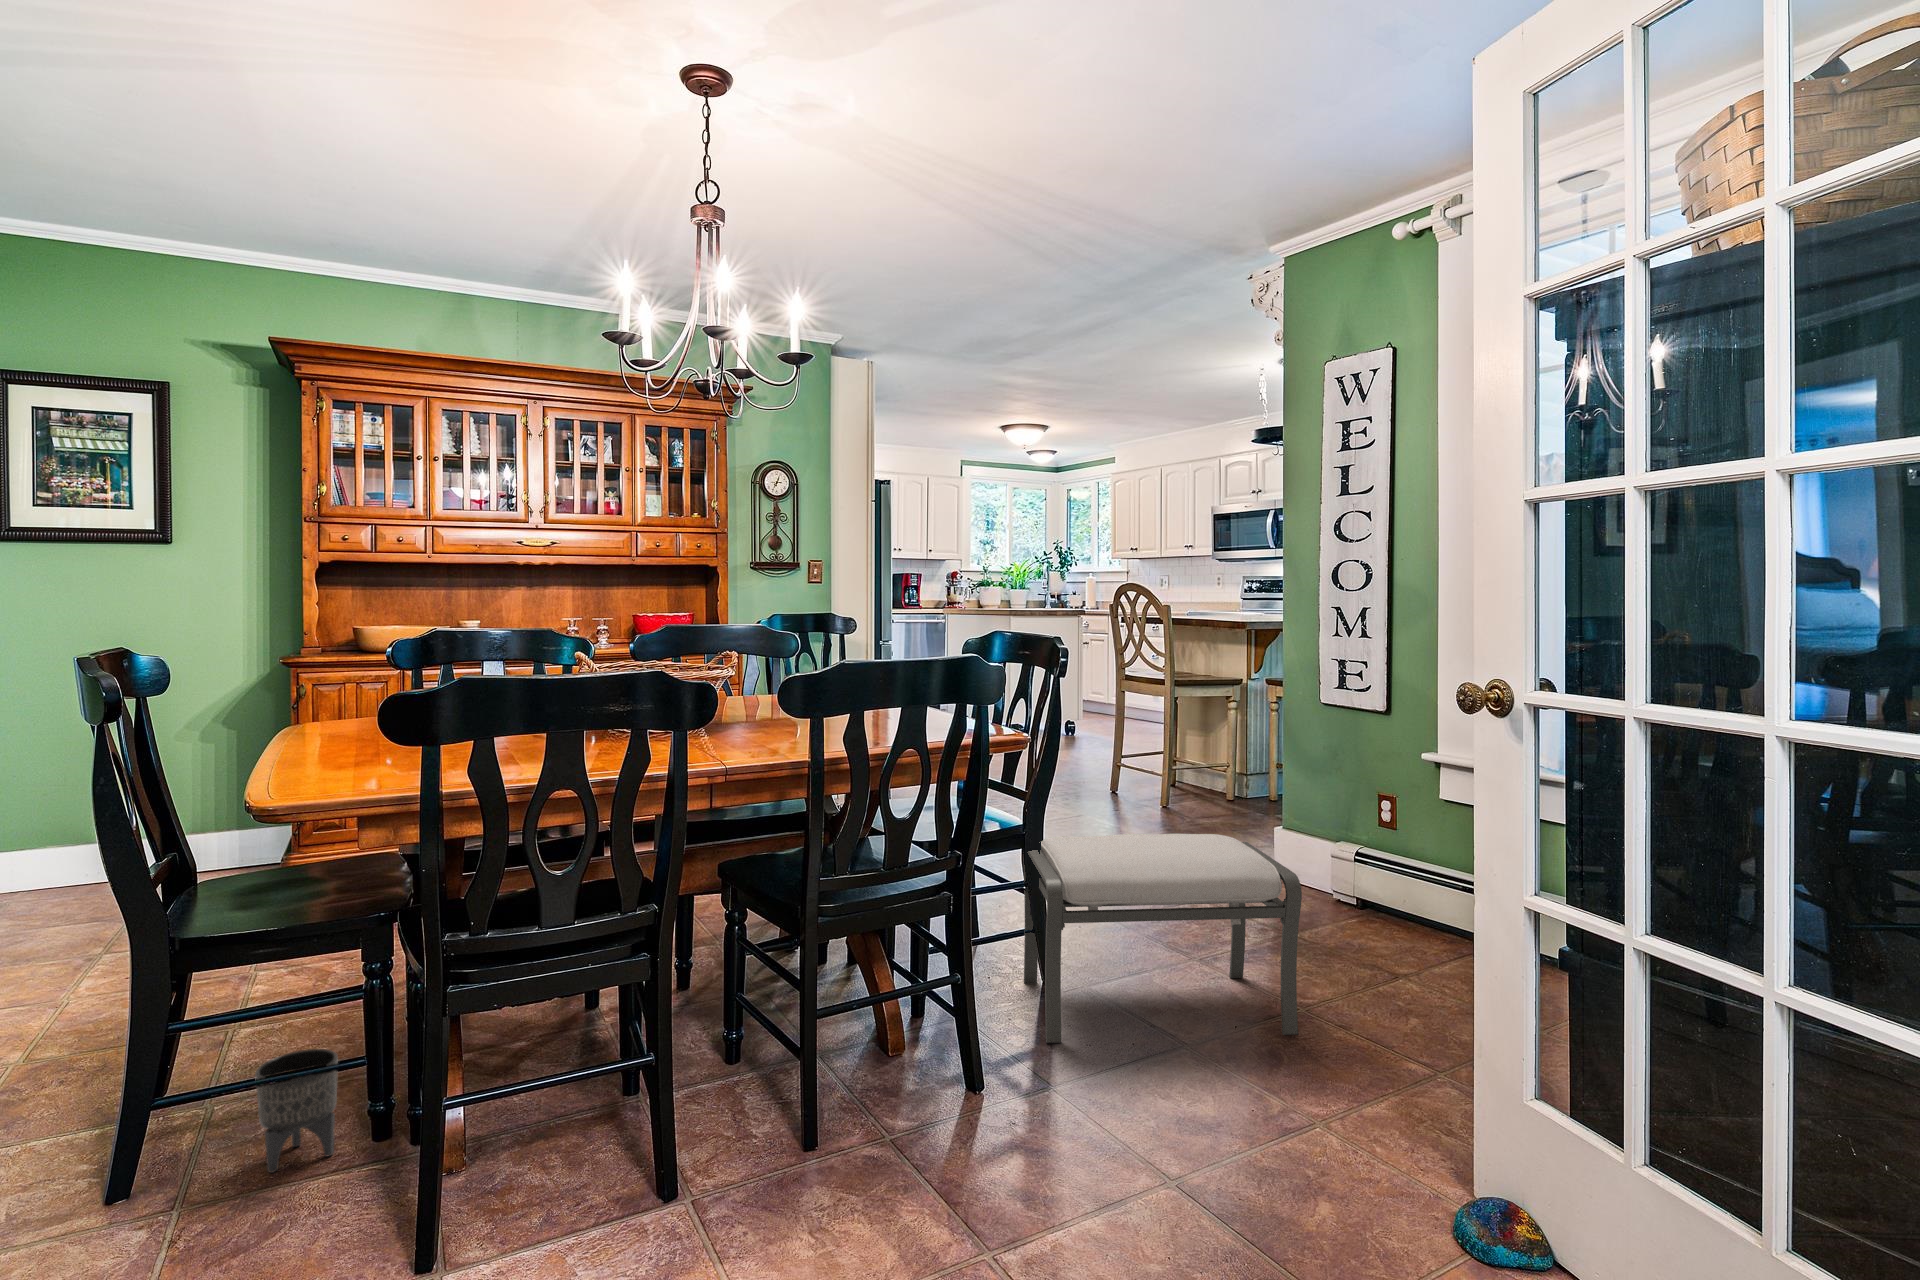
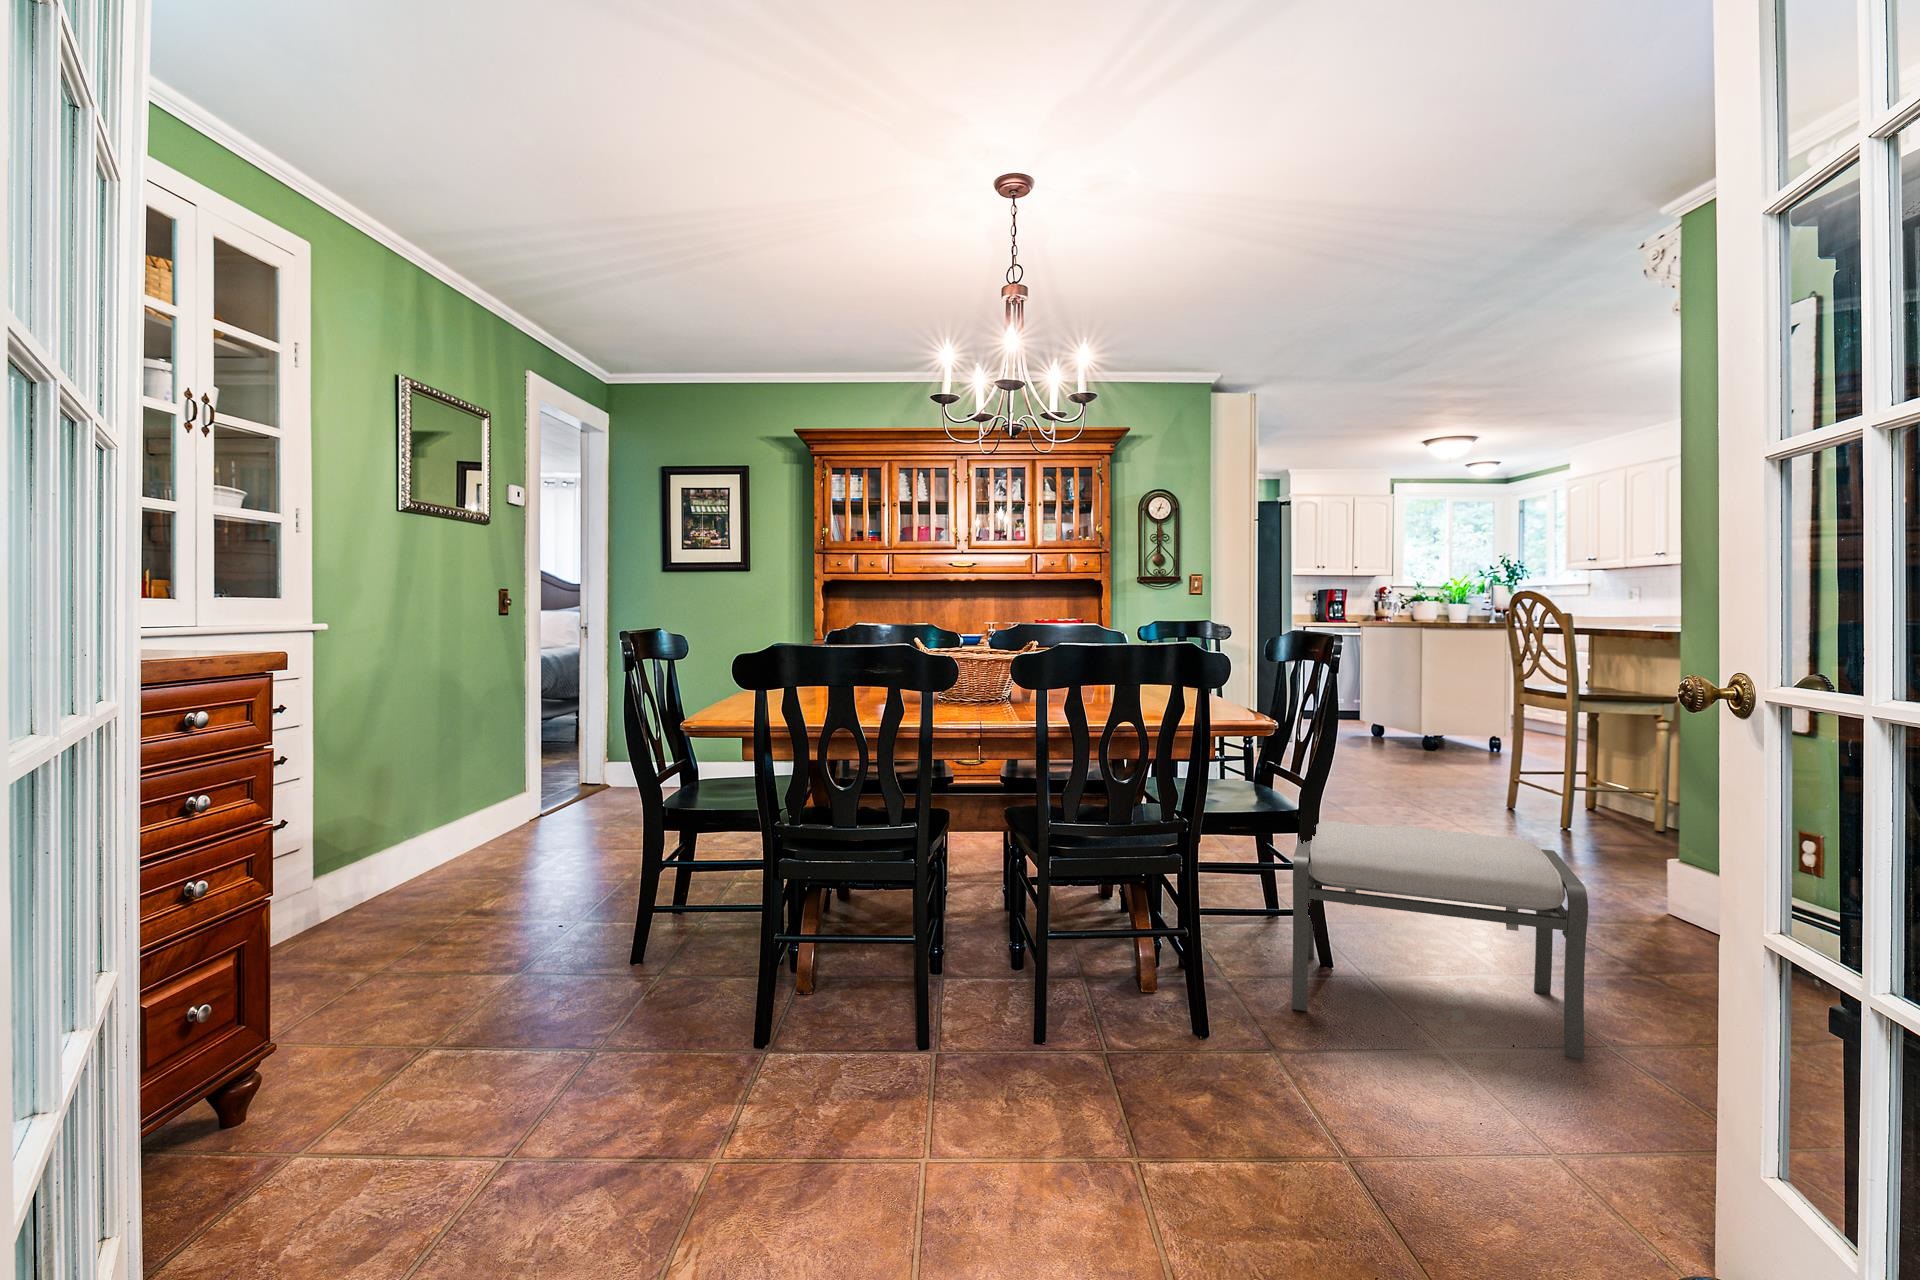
planter: present [255,1049,338,1173] -> none [700,897,748,973]

